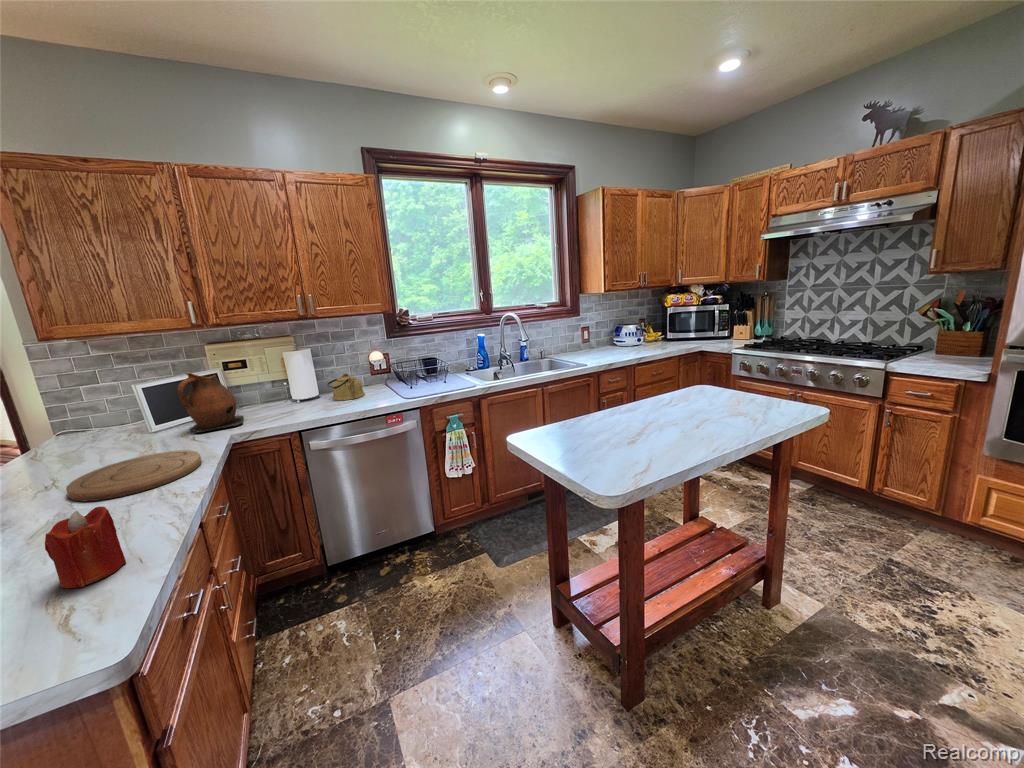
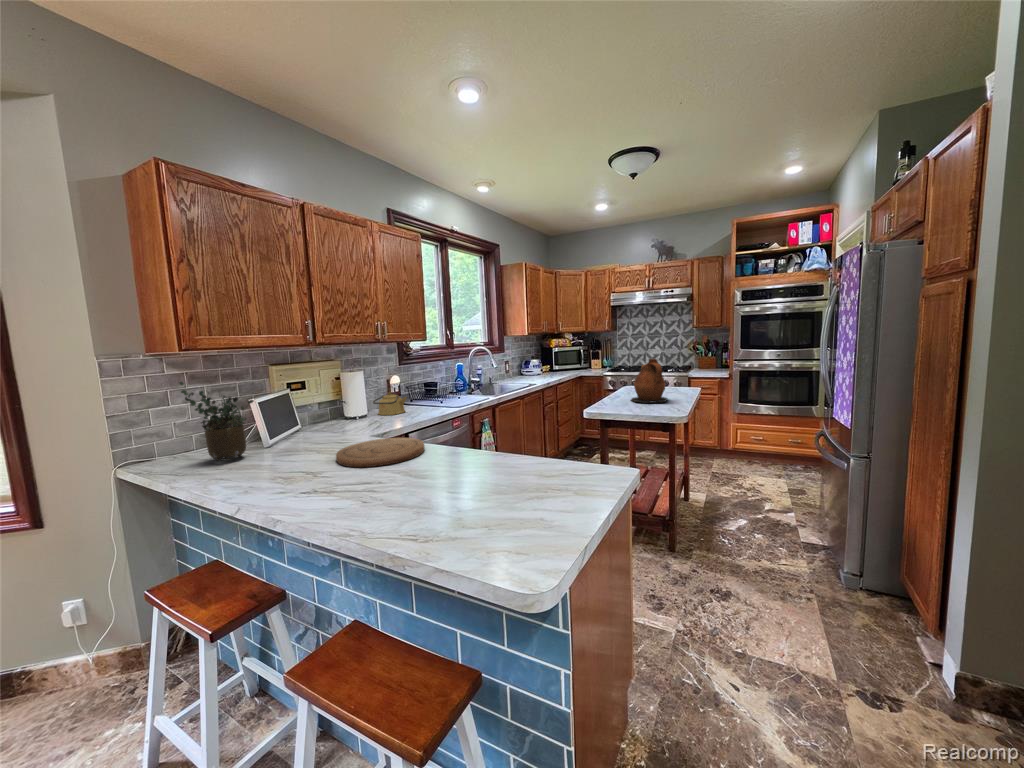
potted plant: none [38,371,114,448] -> present [179,382,254,461]
ceramic pitcher: present [177,373,243,433] -> present [631,359,667,403]
candle: present [45,506,126,588] -> none [513,424,543,470]

